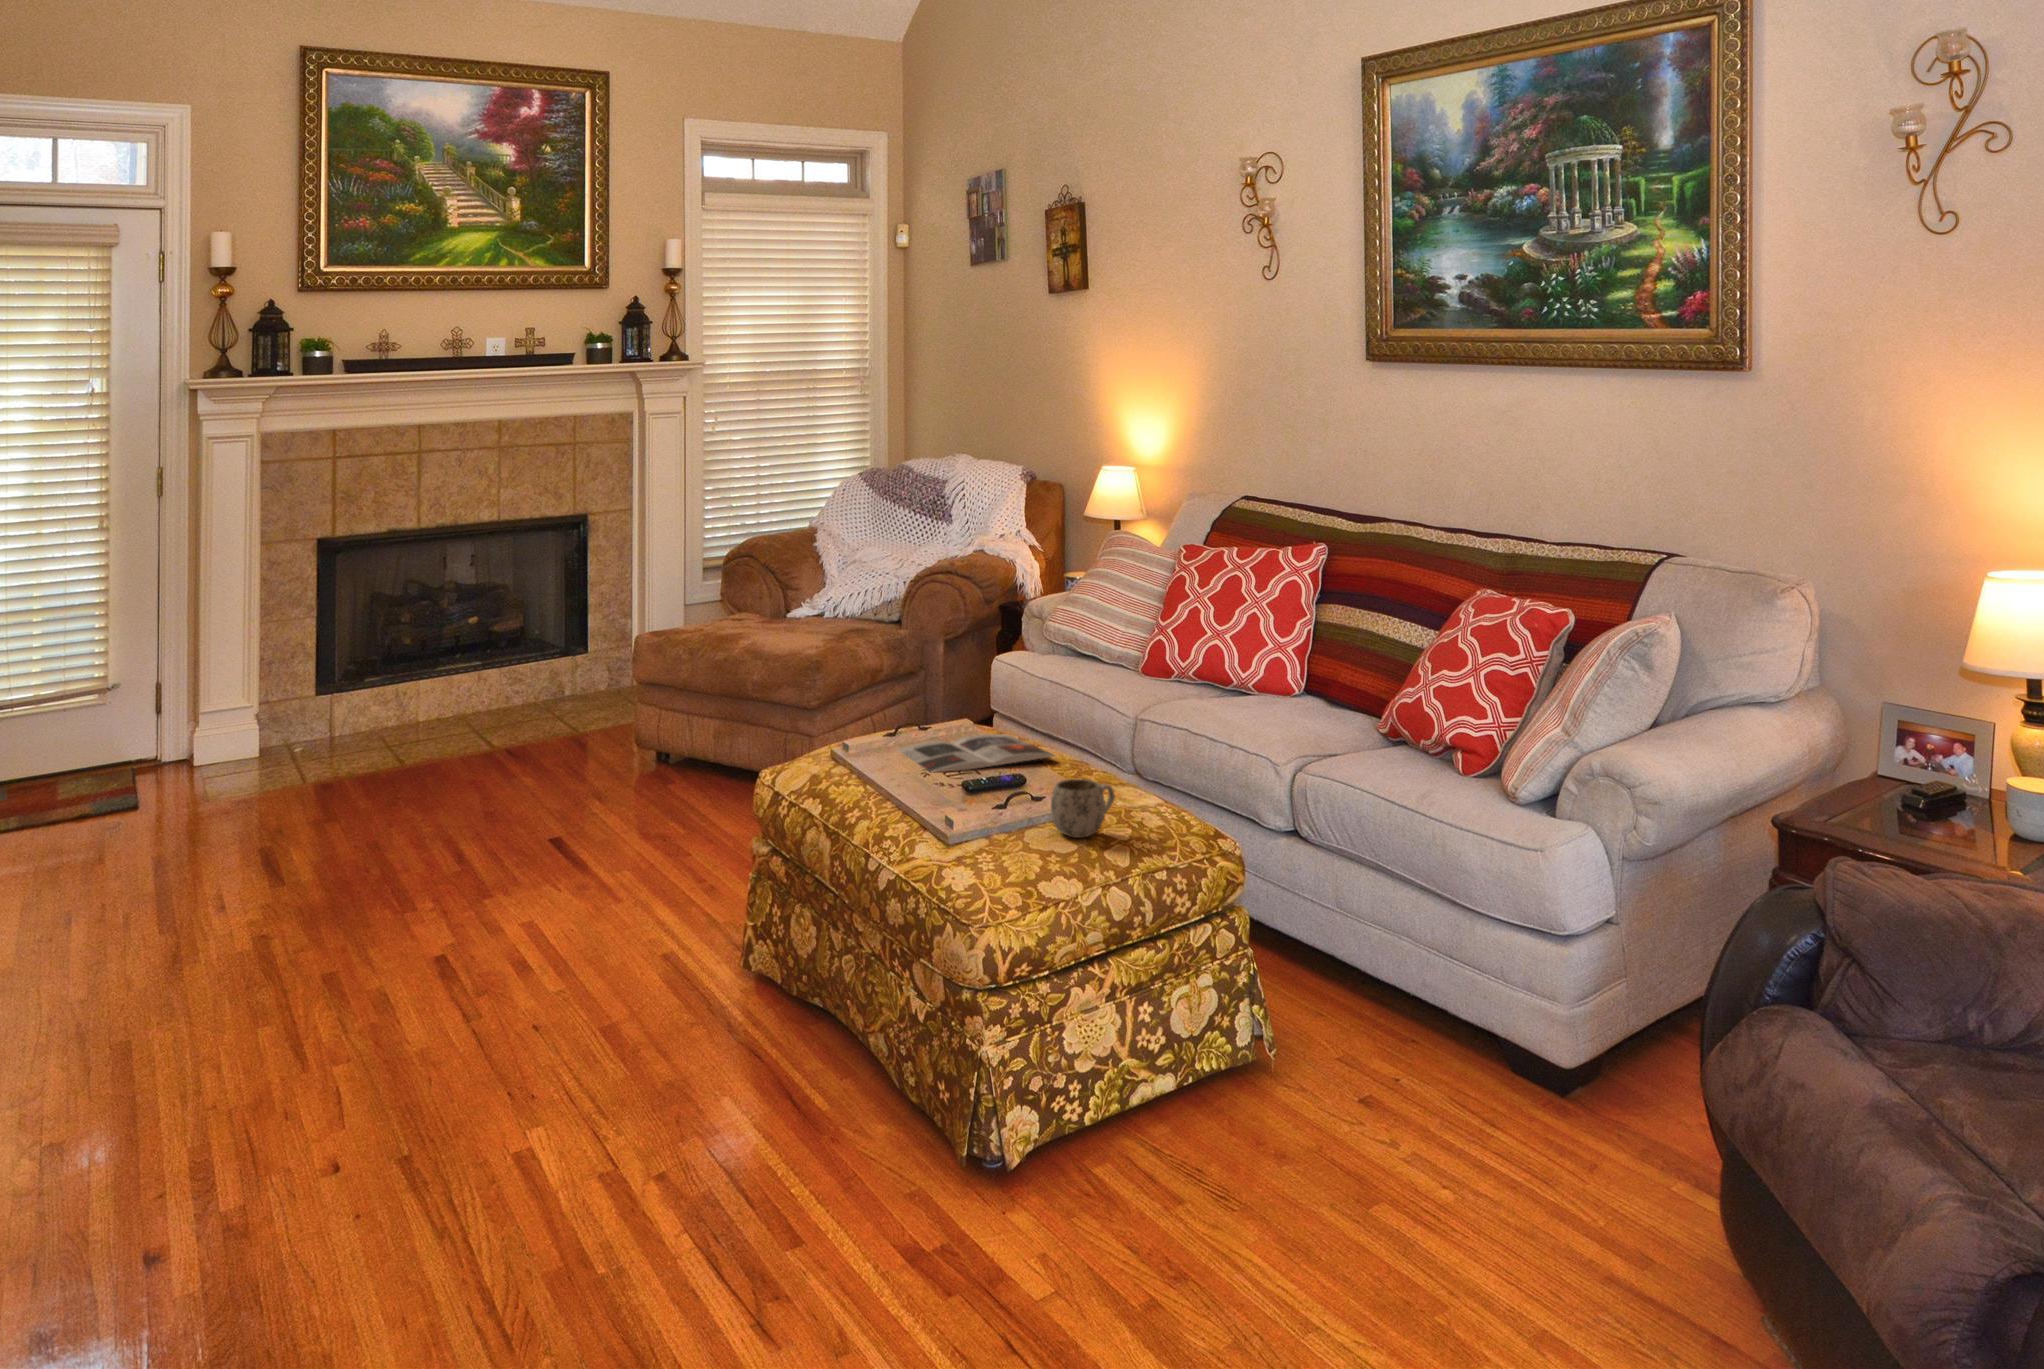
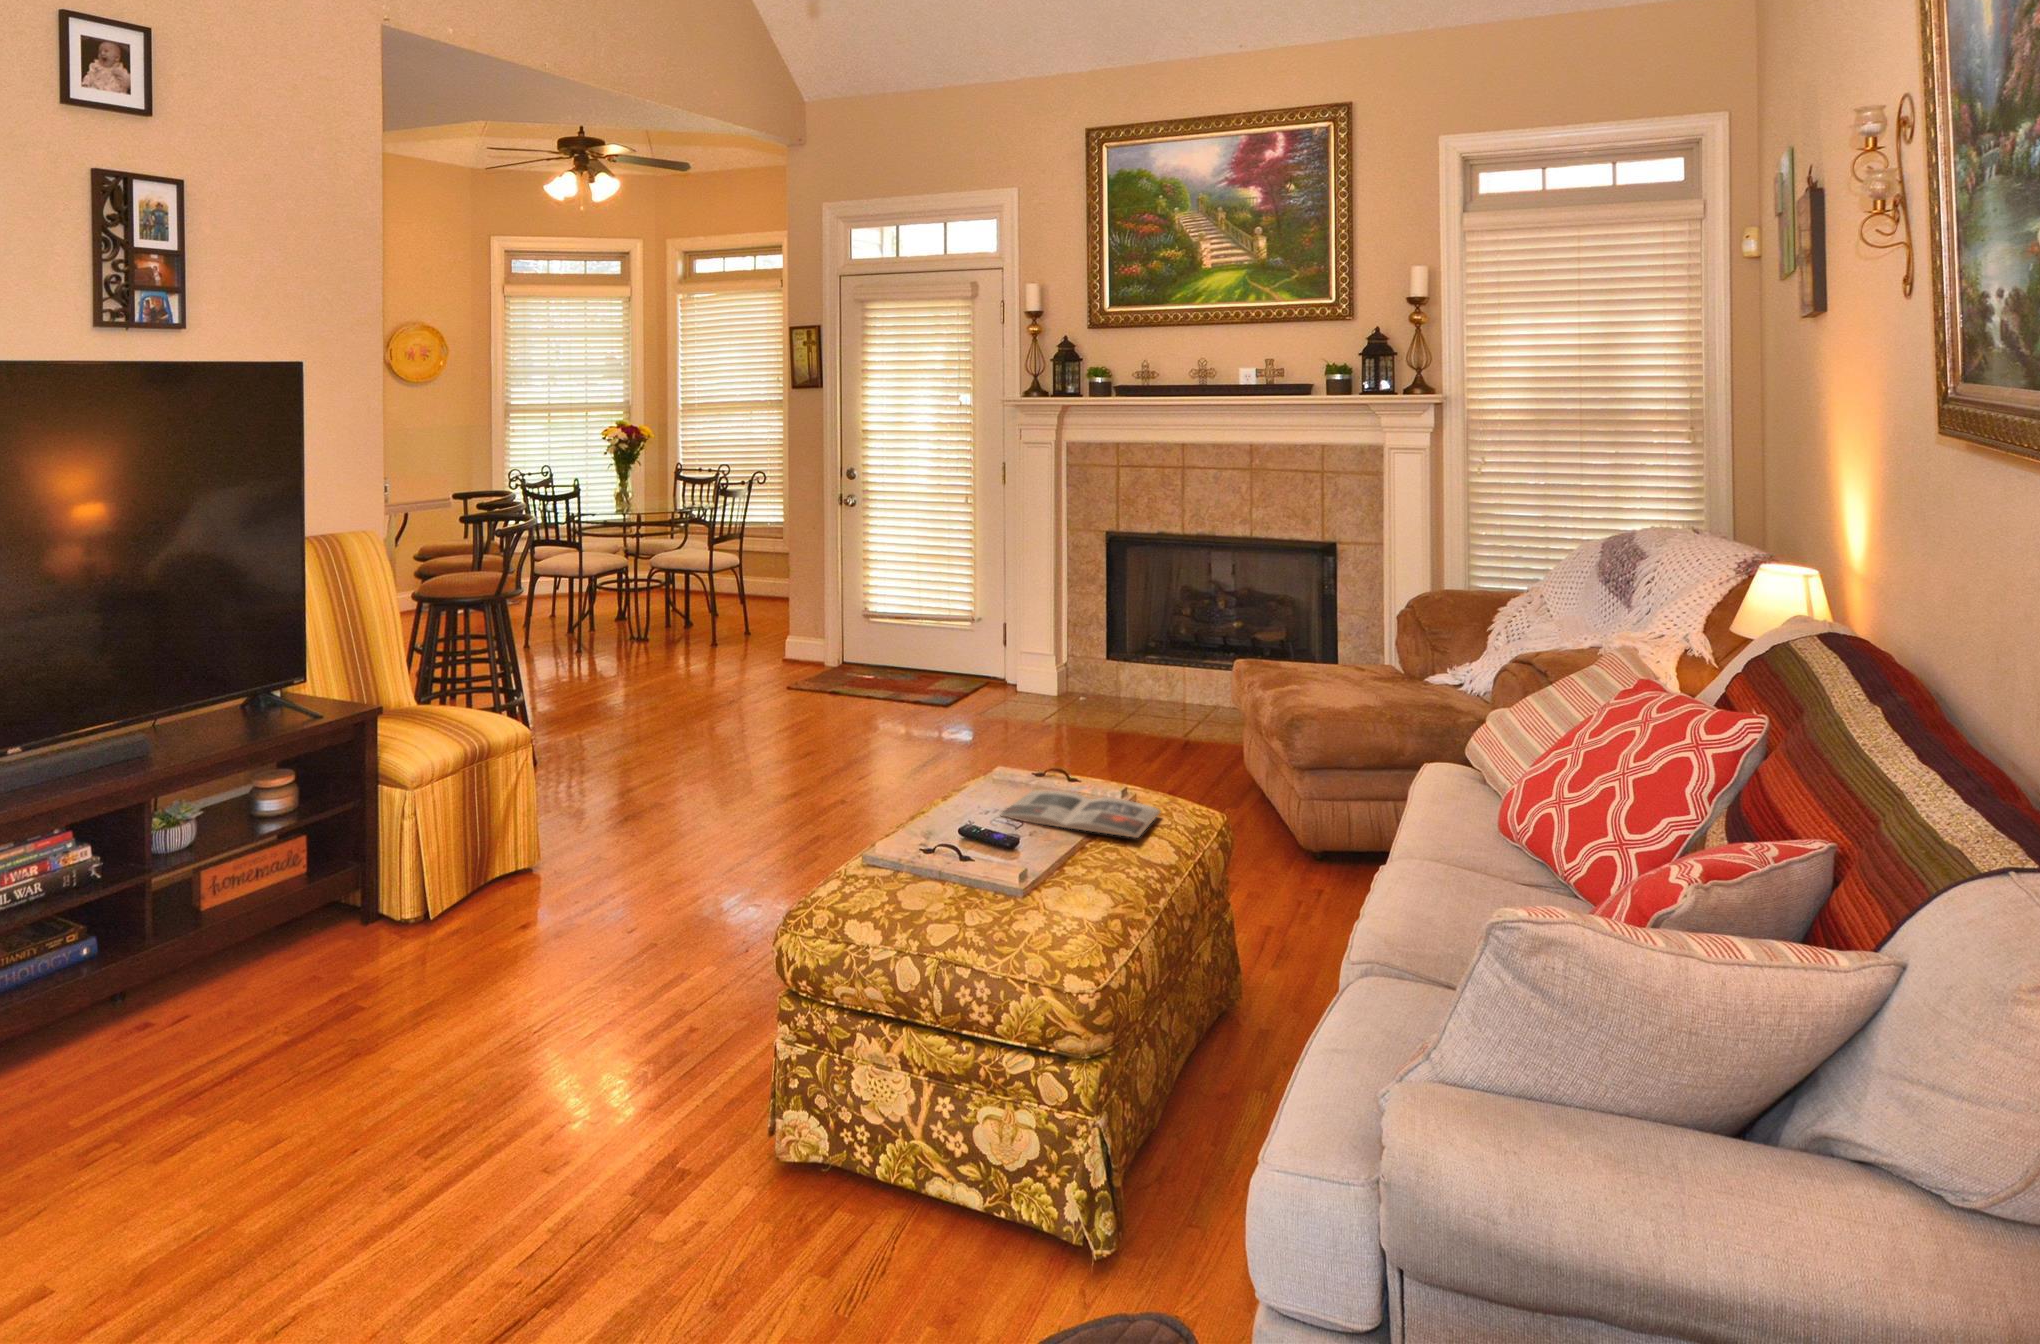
mug: present [1051,779,1115,838] -> none [919,842,990,903]

